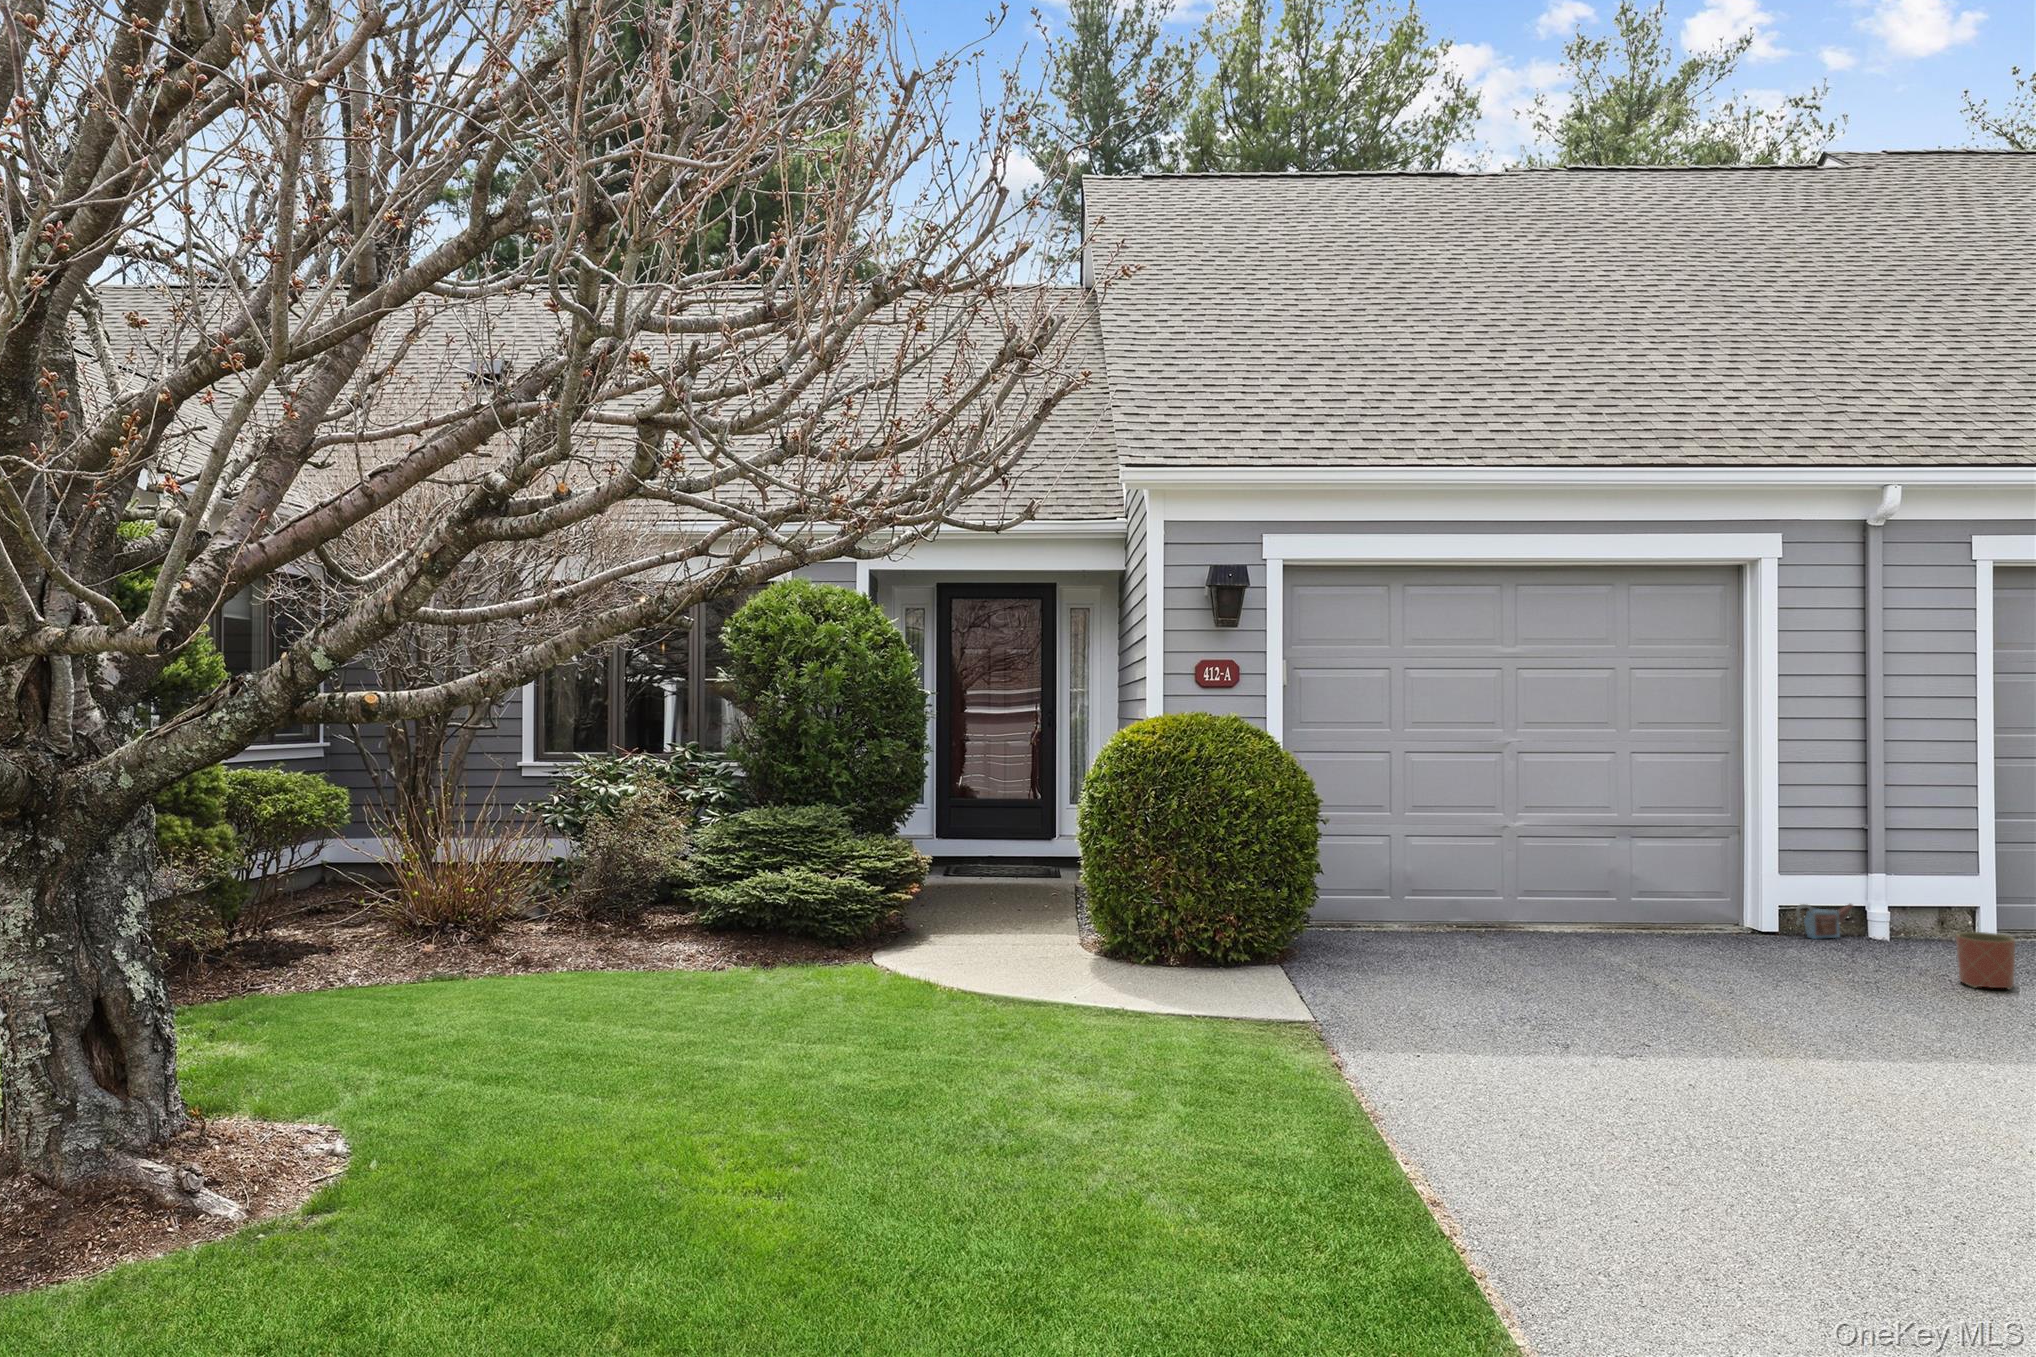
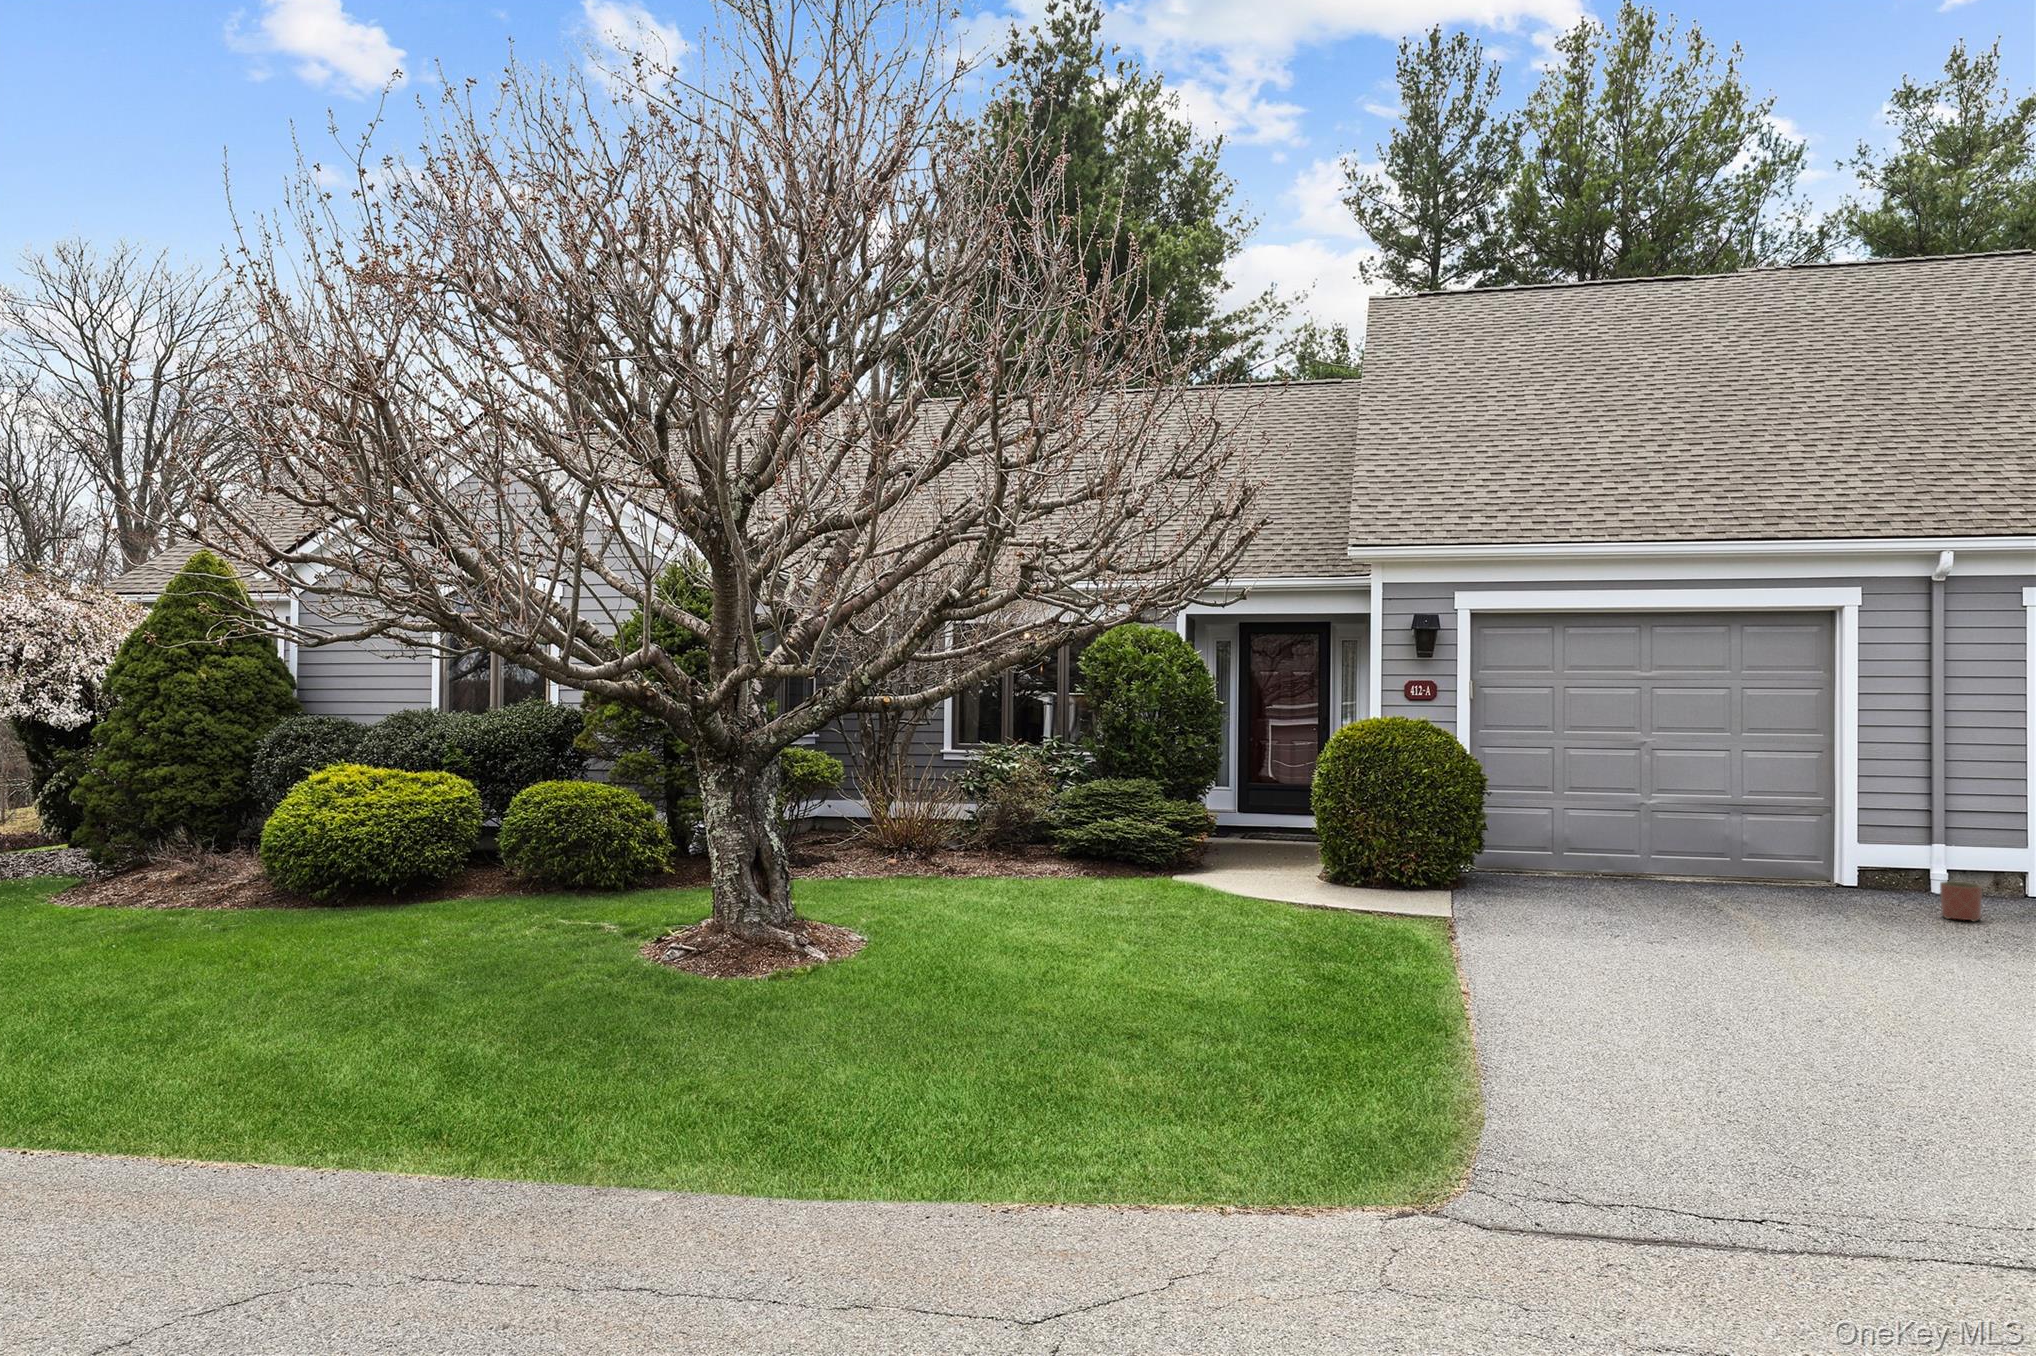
watering can: present [1796,904,1853,939] -> none [1859,862,1911,889]

